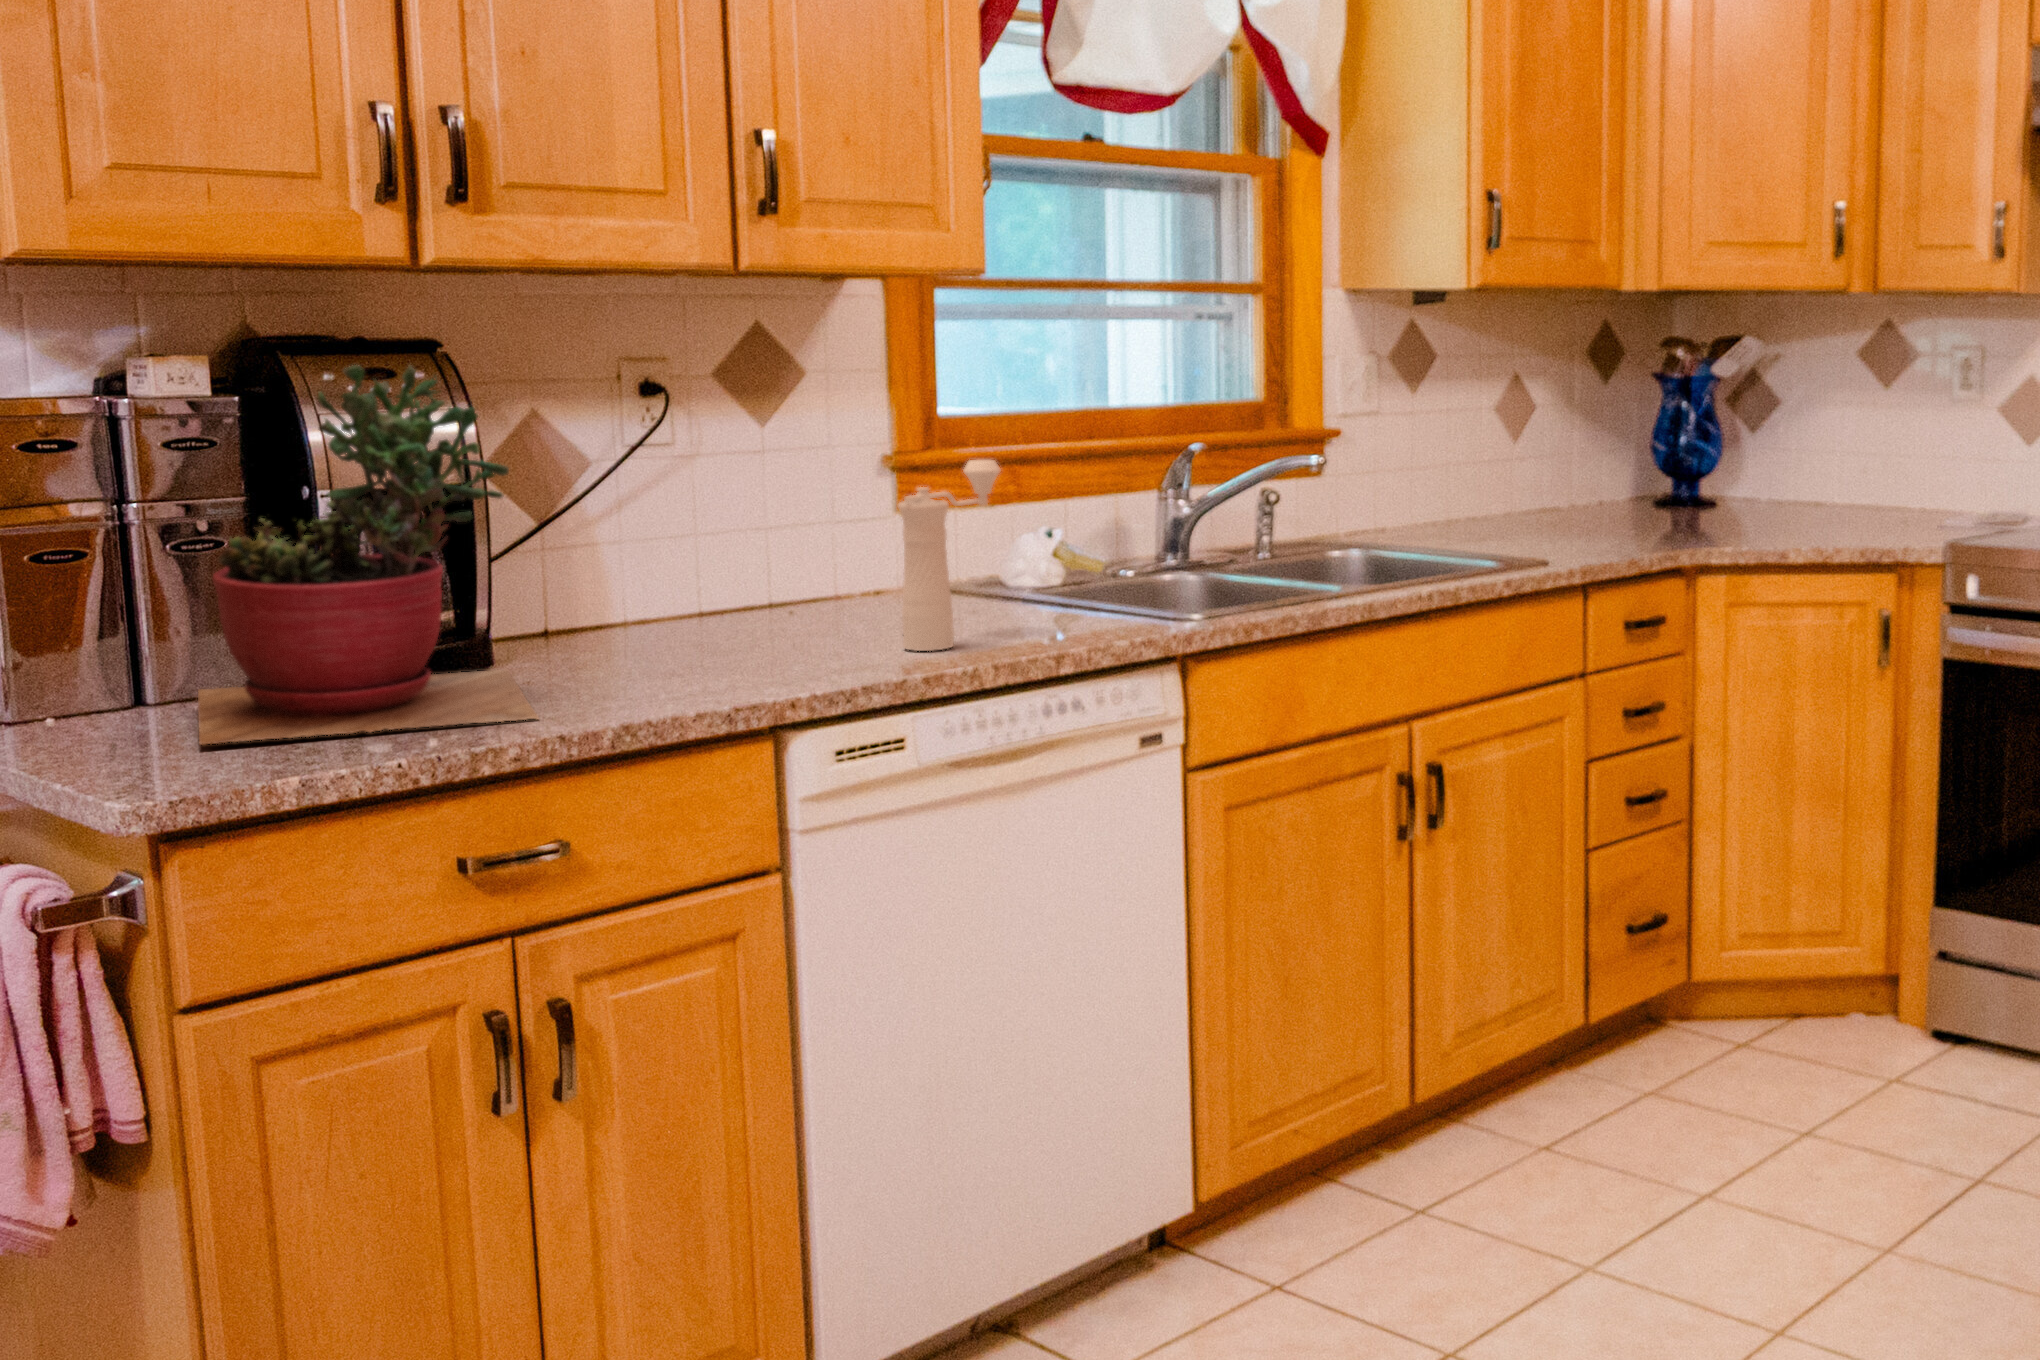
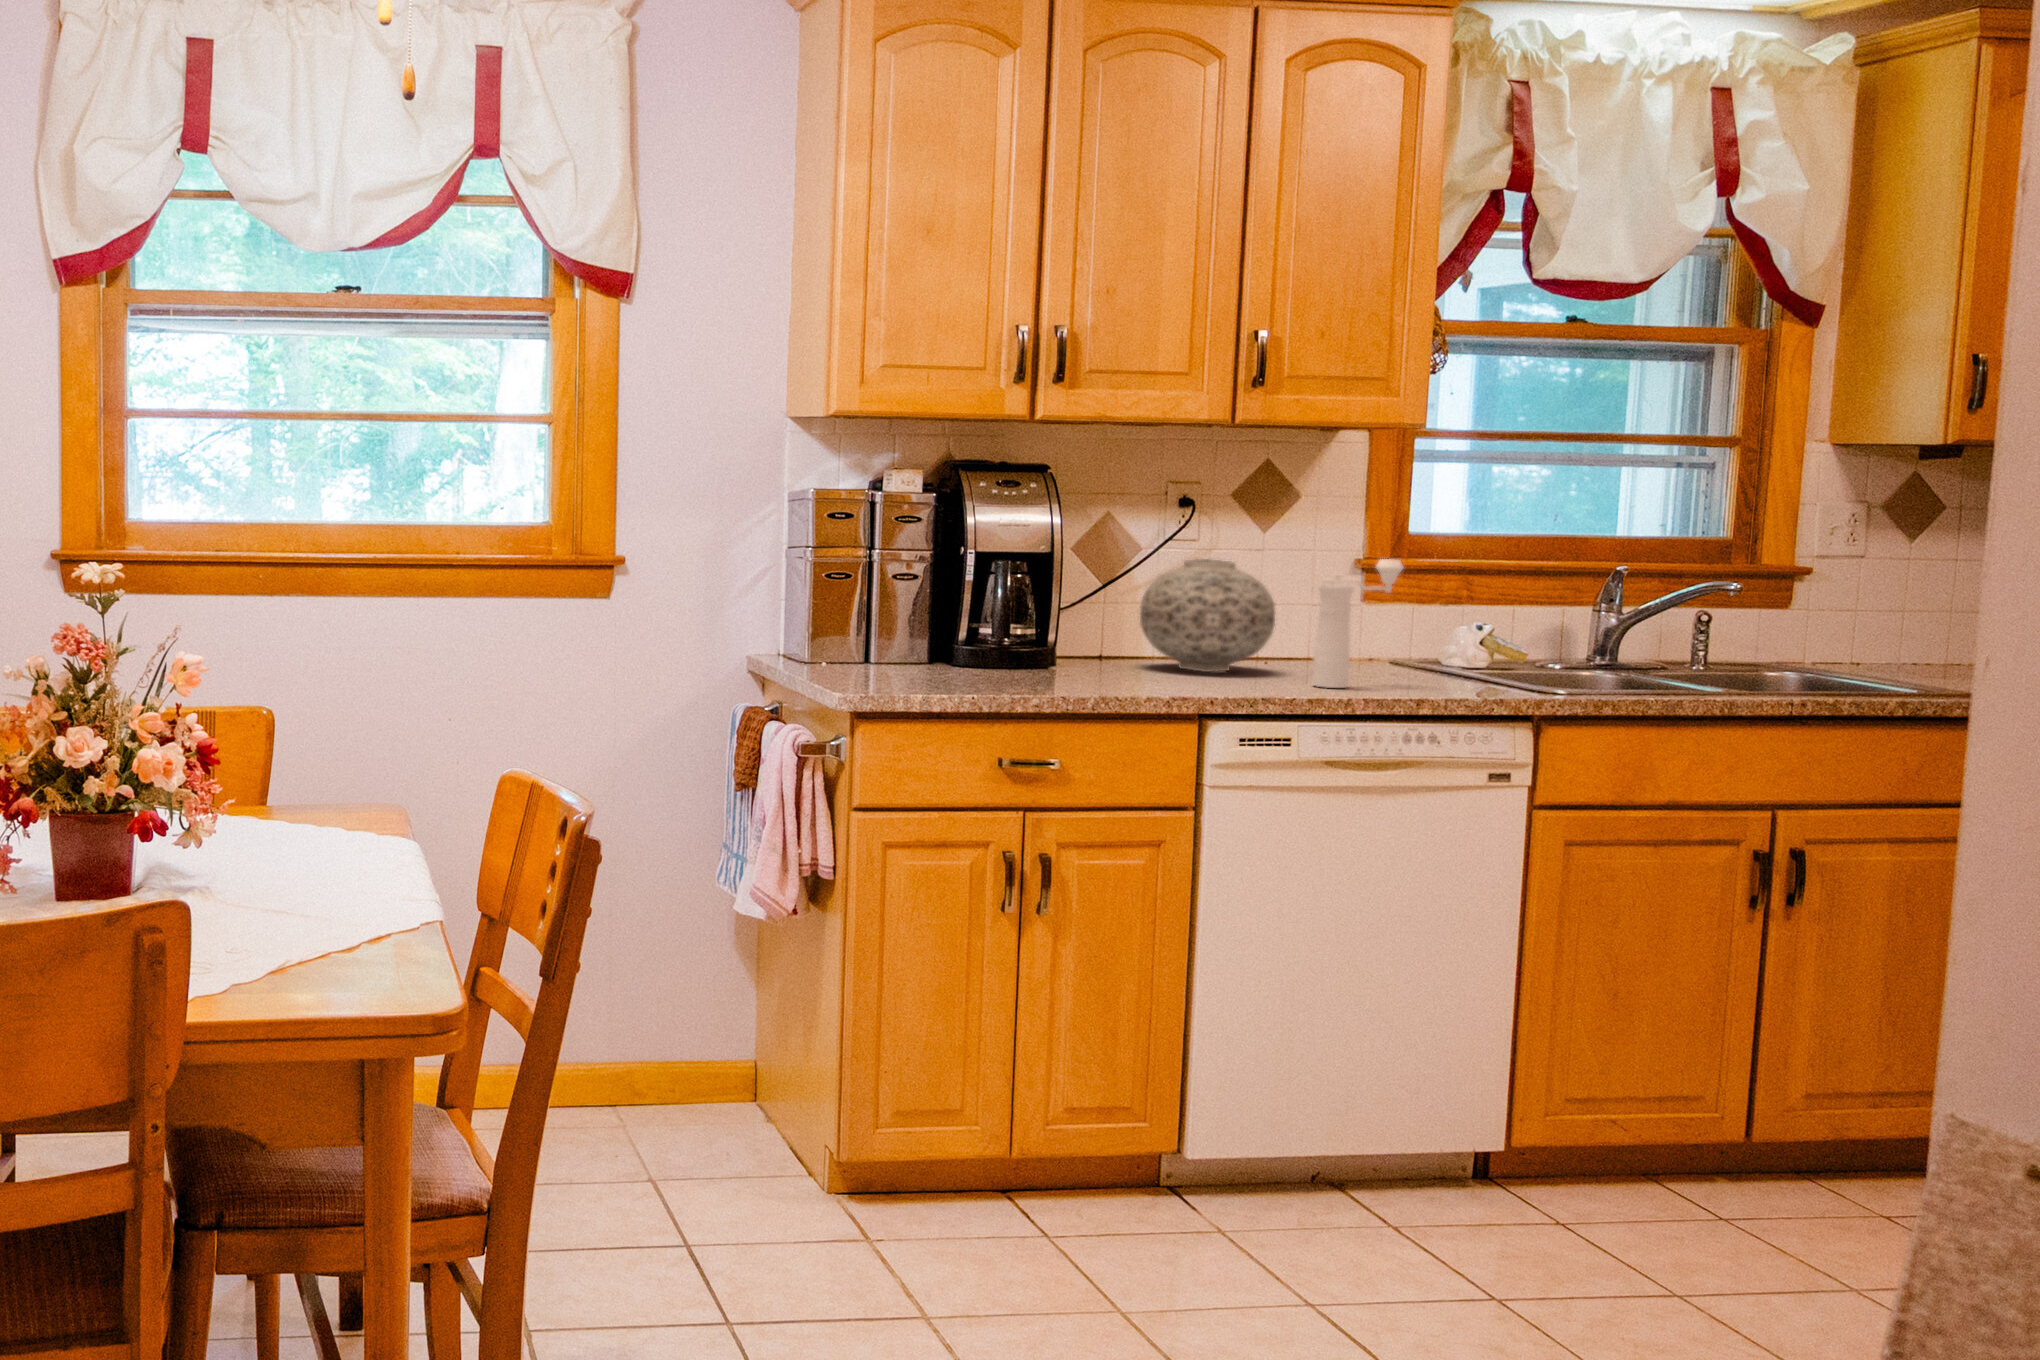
succulent plant: present [198,365,538,745] -> none [886,477,1064,688]
vase: none [615,472,822,642] -> present [1140,559,1275,672]

